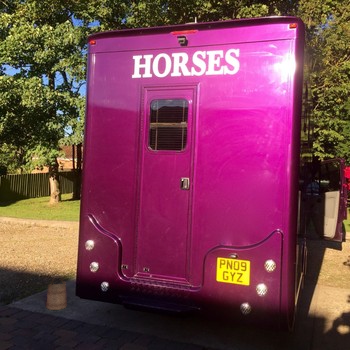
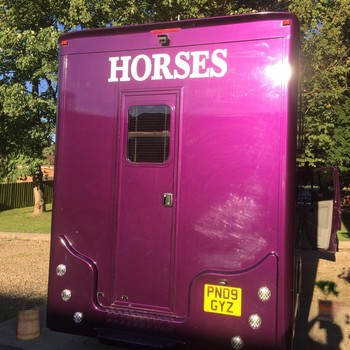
potted tree: none [316,261,343,301] -> present [314,280,339,322]

